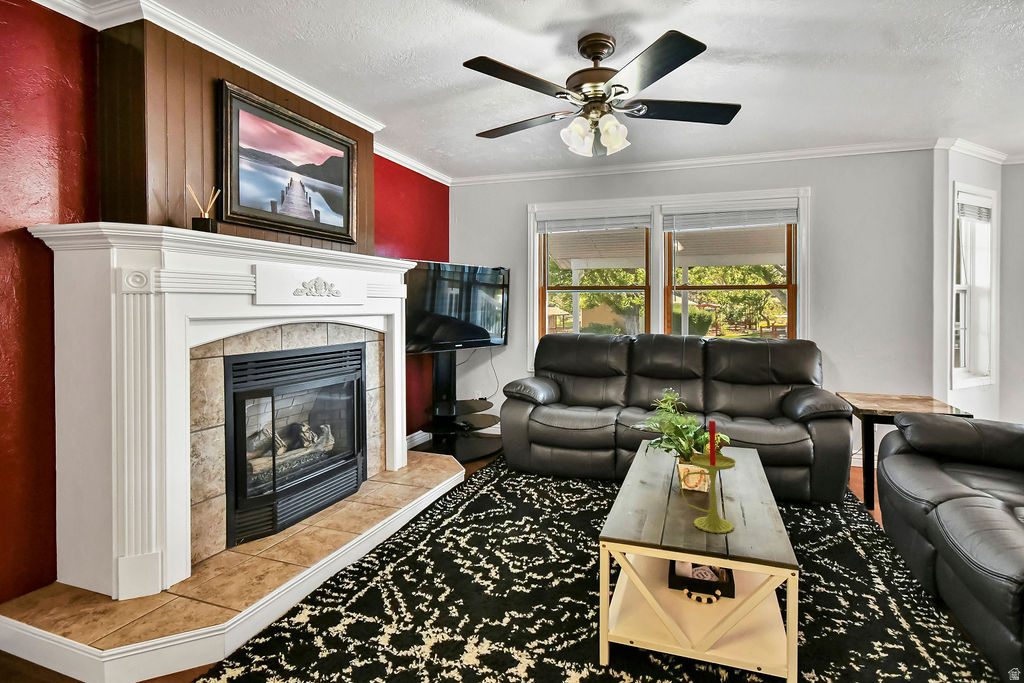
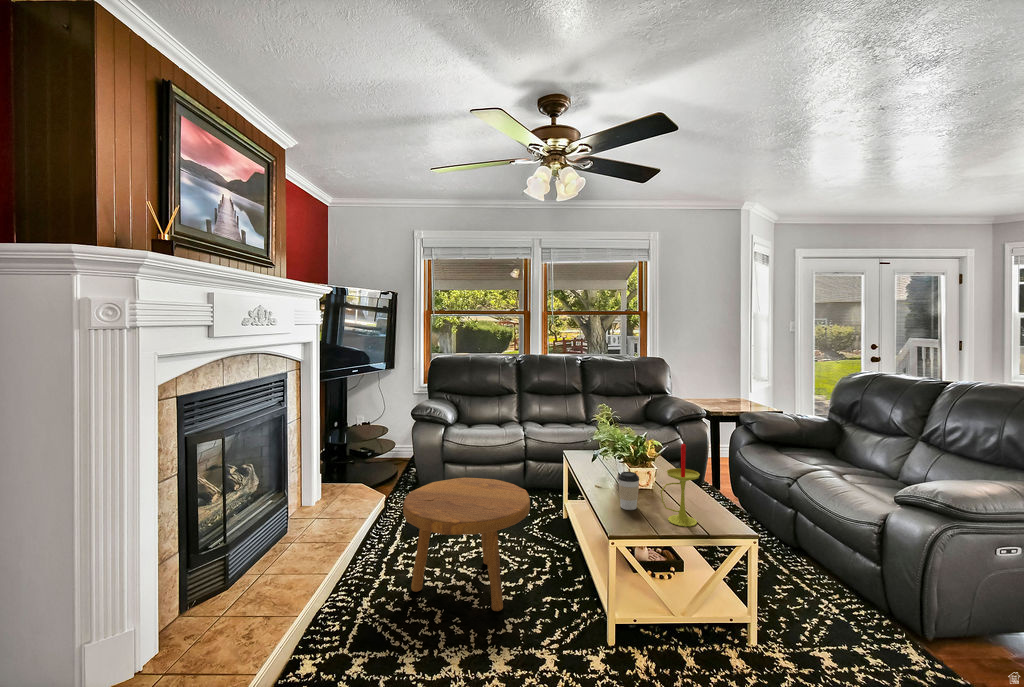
footstool: none [419,454,559,601] -> present [403,478,530,611]
coffee cup: none [643,456,671,504] -> present [618,472,639,510]

